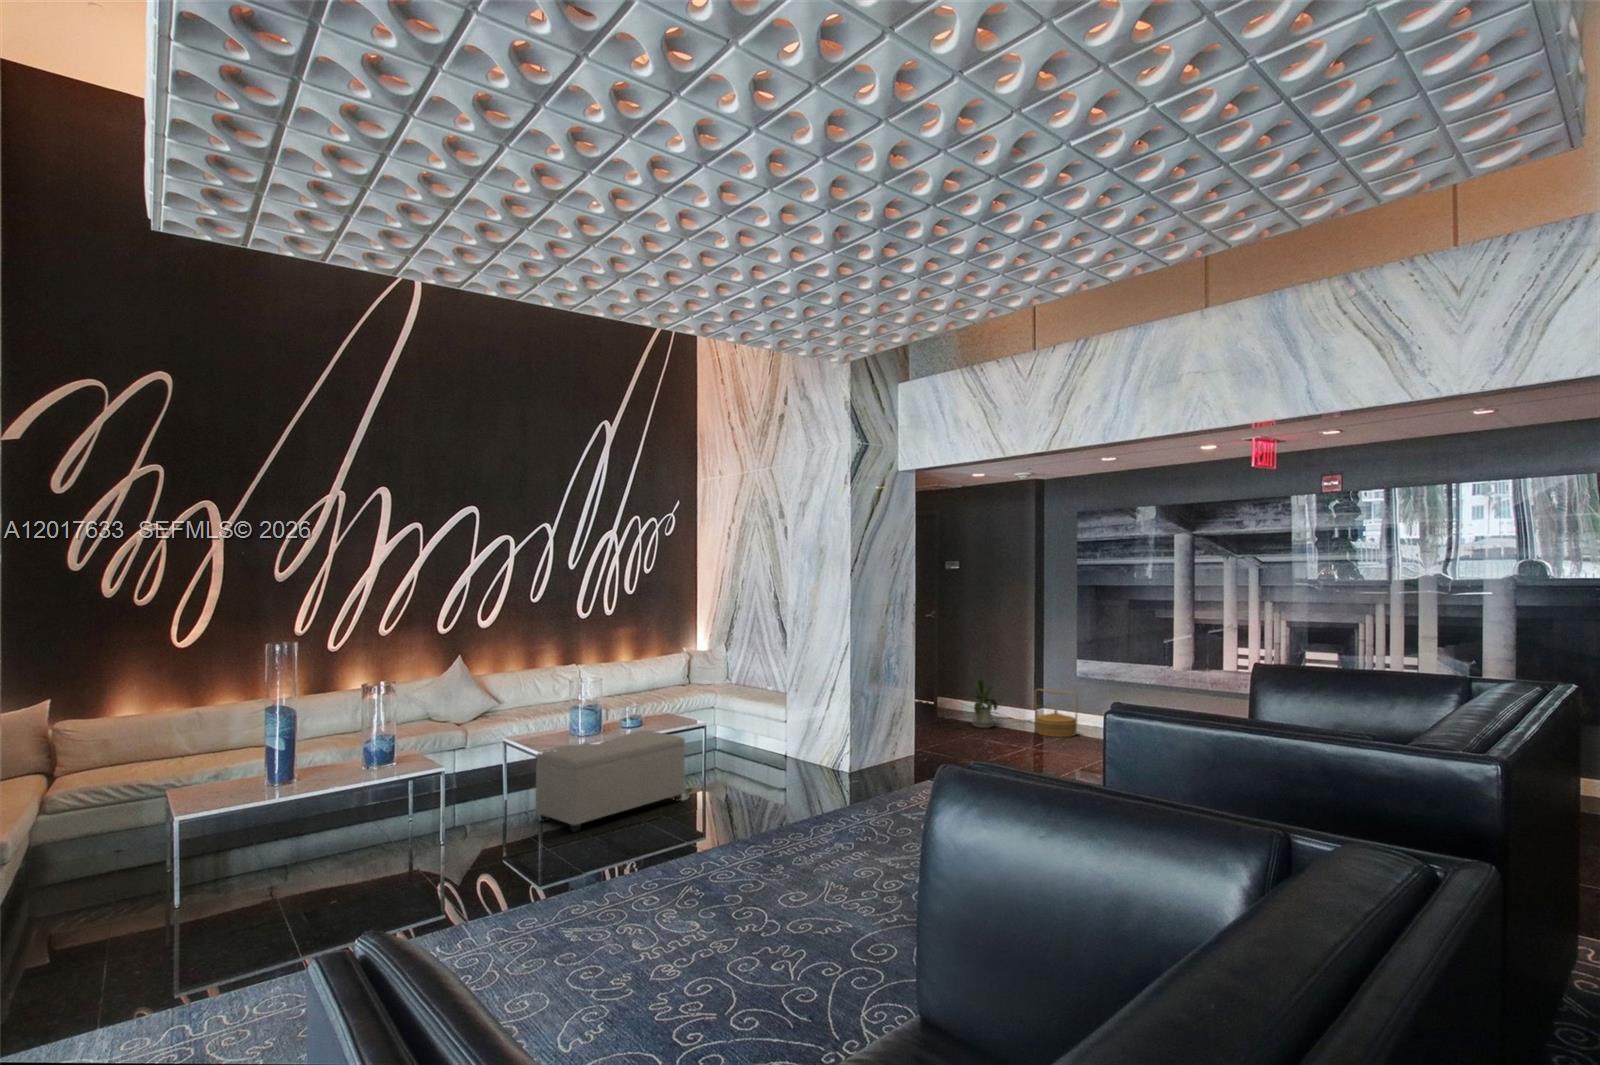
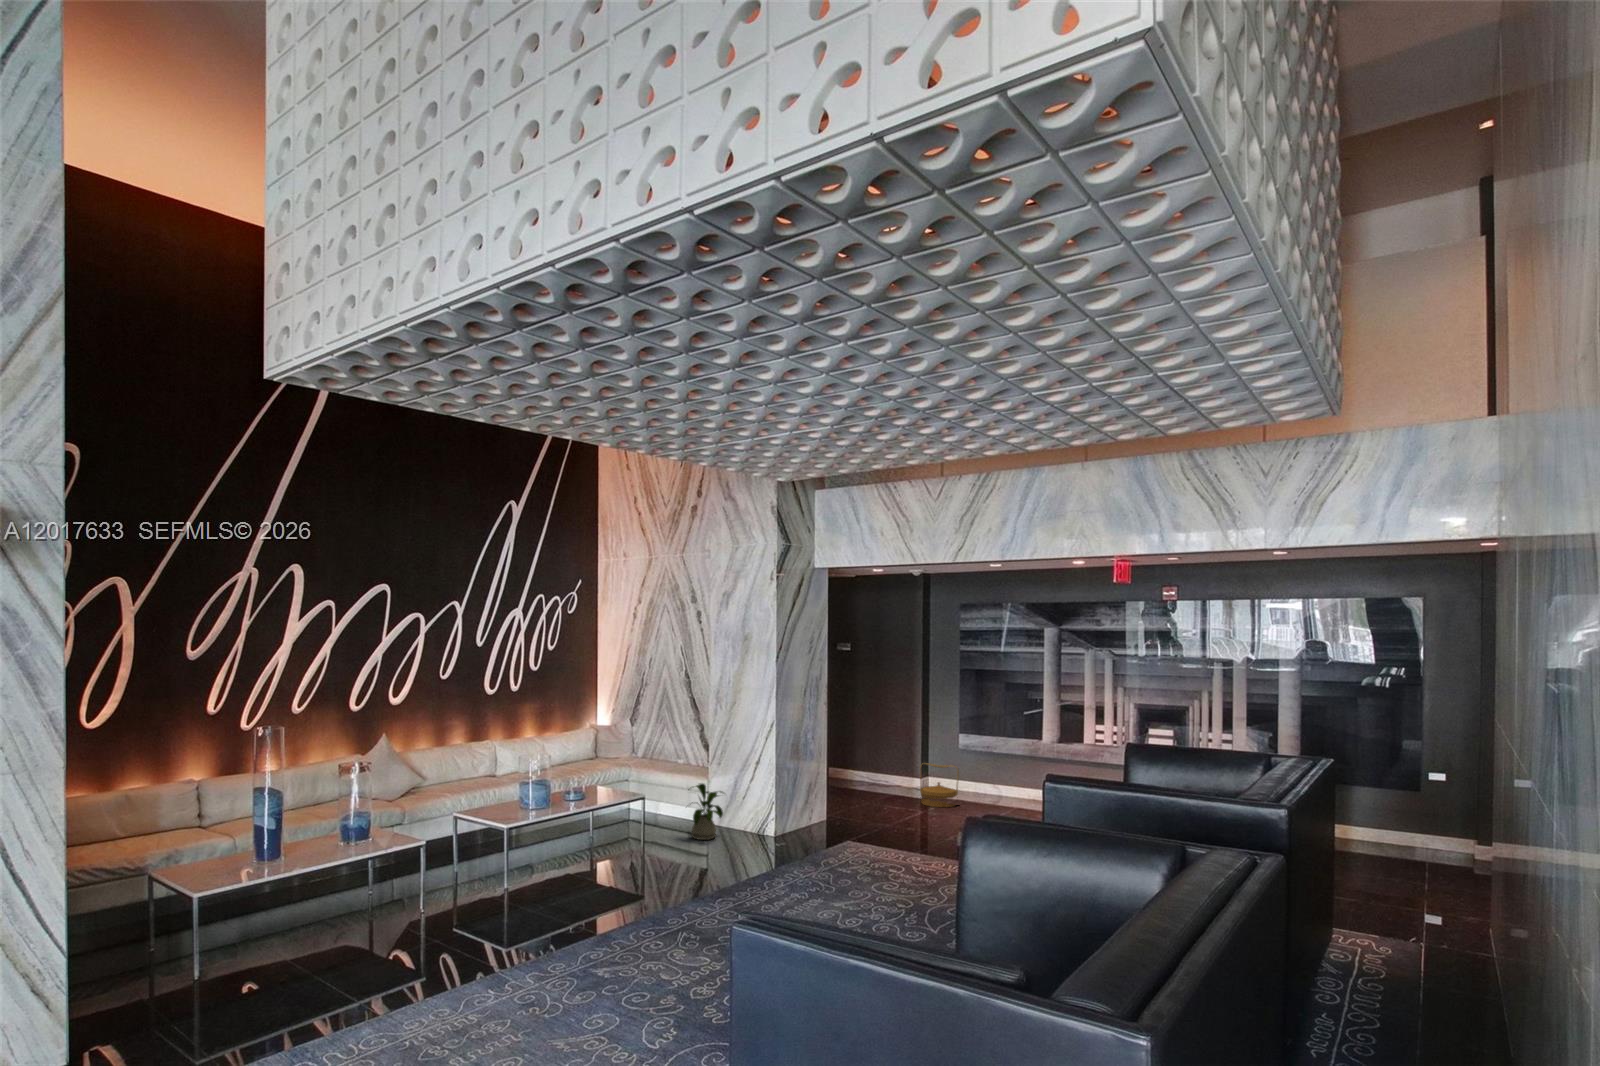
house plant: present [972,680,998,728] -> present [692,783,723,840]
ottoman: present [536,730,685,832] -> none [502,804,634,899]

